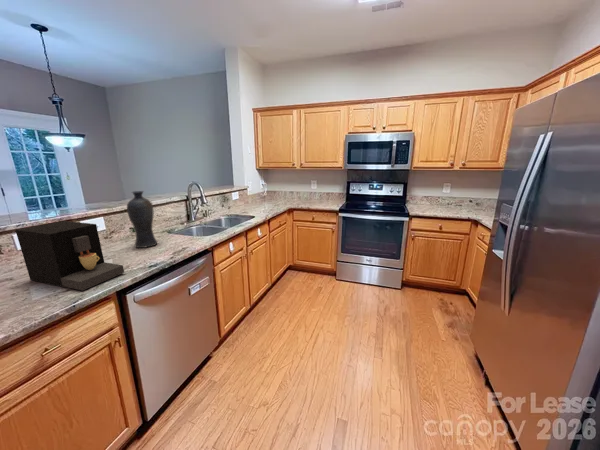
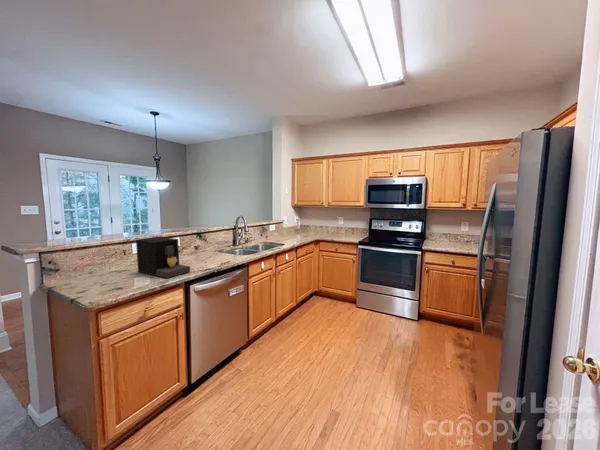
vase: present [127,191,157,248] -> none [195,220,211,260]

